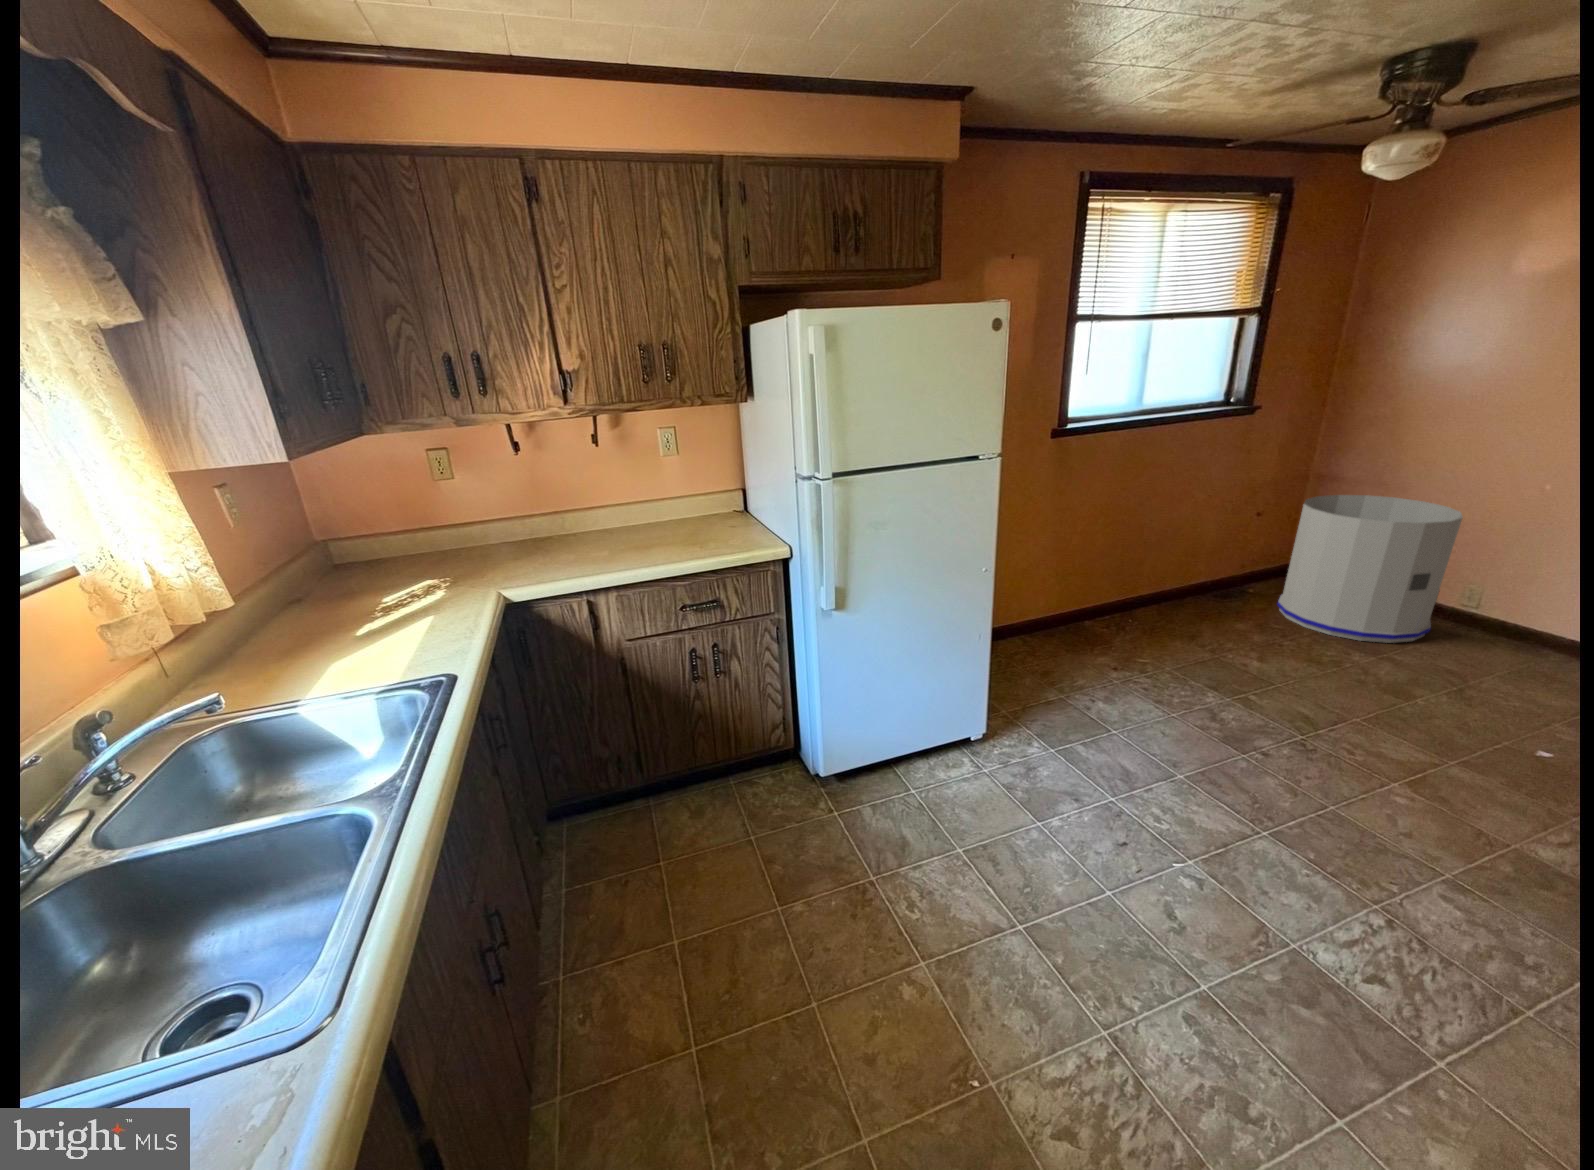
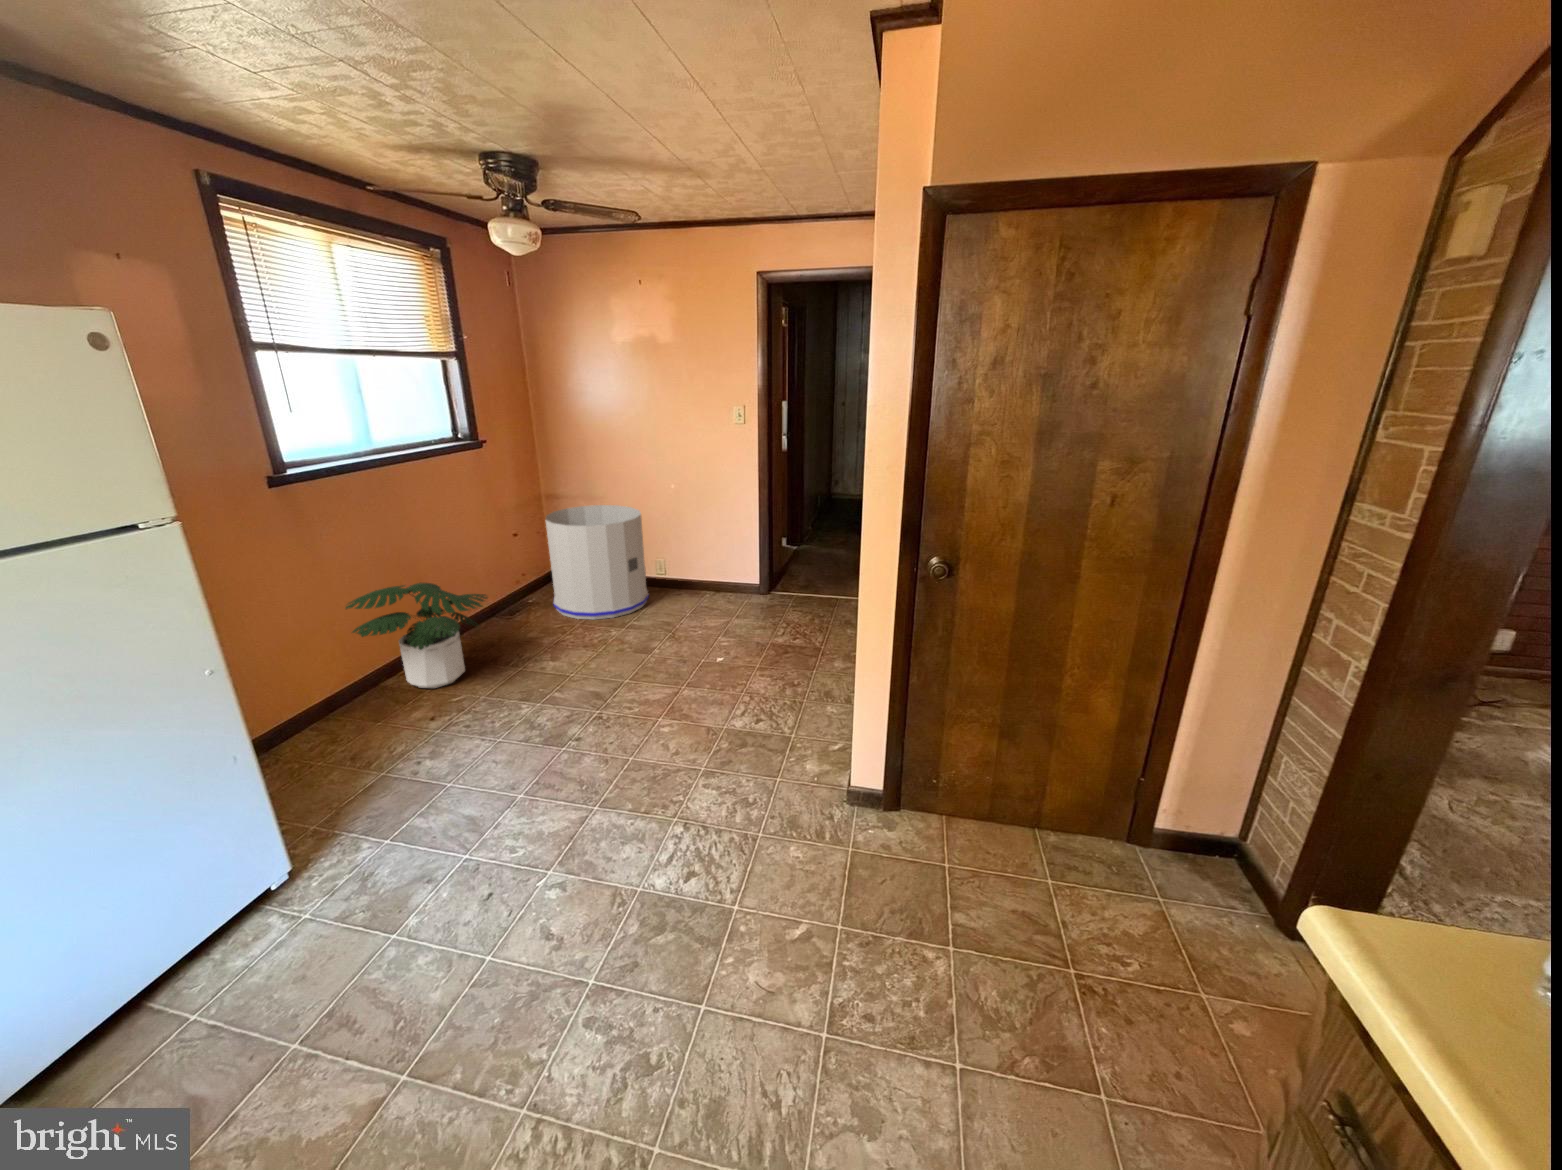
potted plant: none [1072,540,1206,645] -> present [346,583,487,688]

